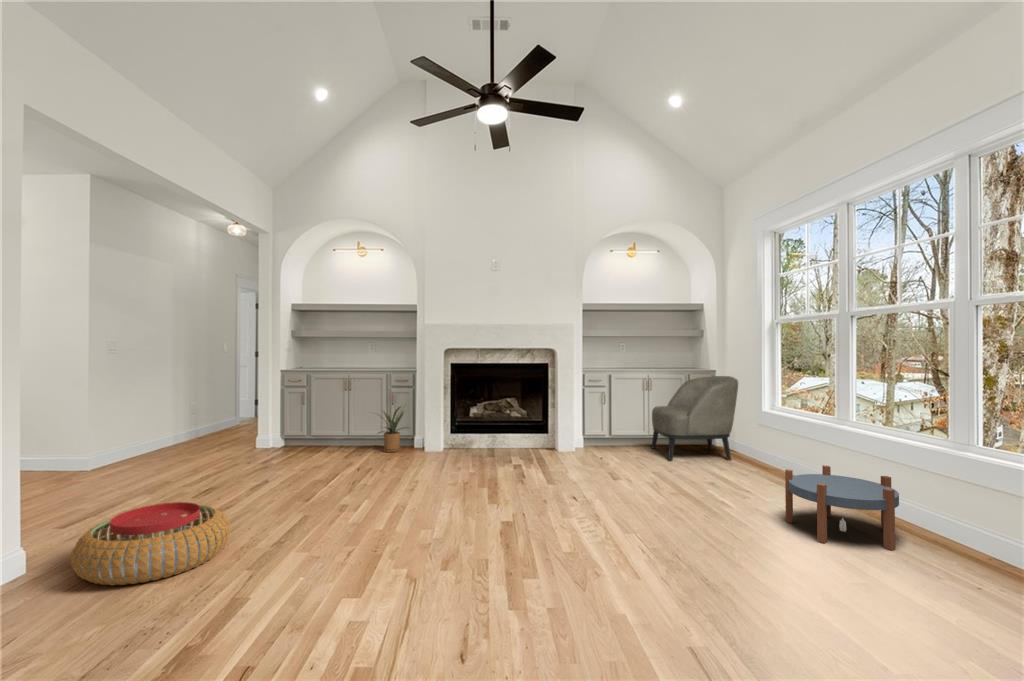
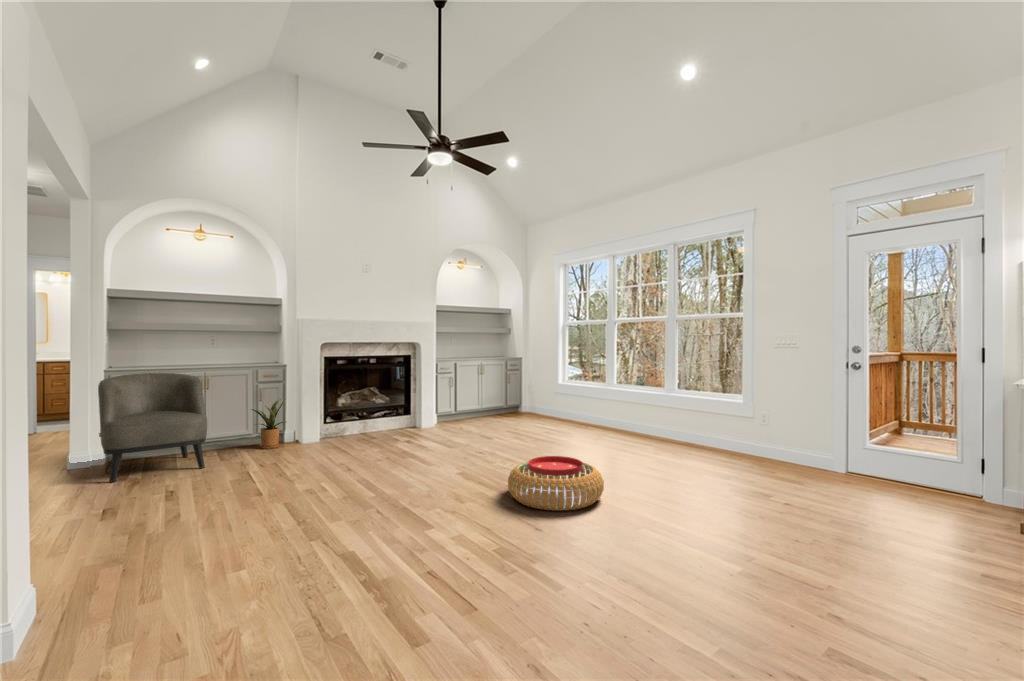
armchair: present [652,376,738,461] -> present [98,373,207,483]
side table: present [785,465,899,550] -> none [621,409,677,449]
pouf: present [71,502,230,585] -> present [508,456,604,511]

